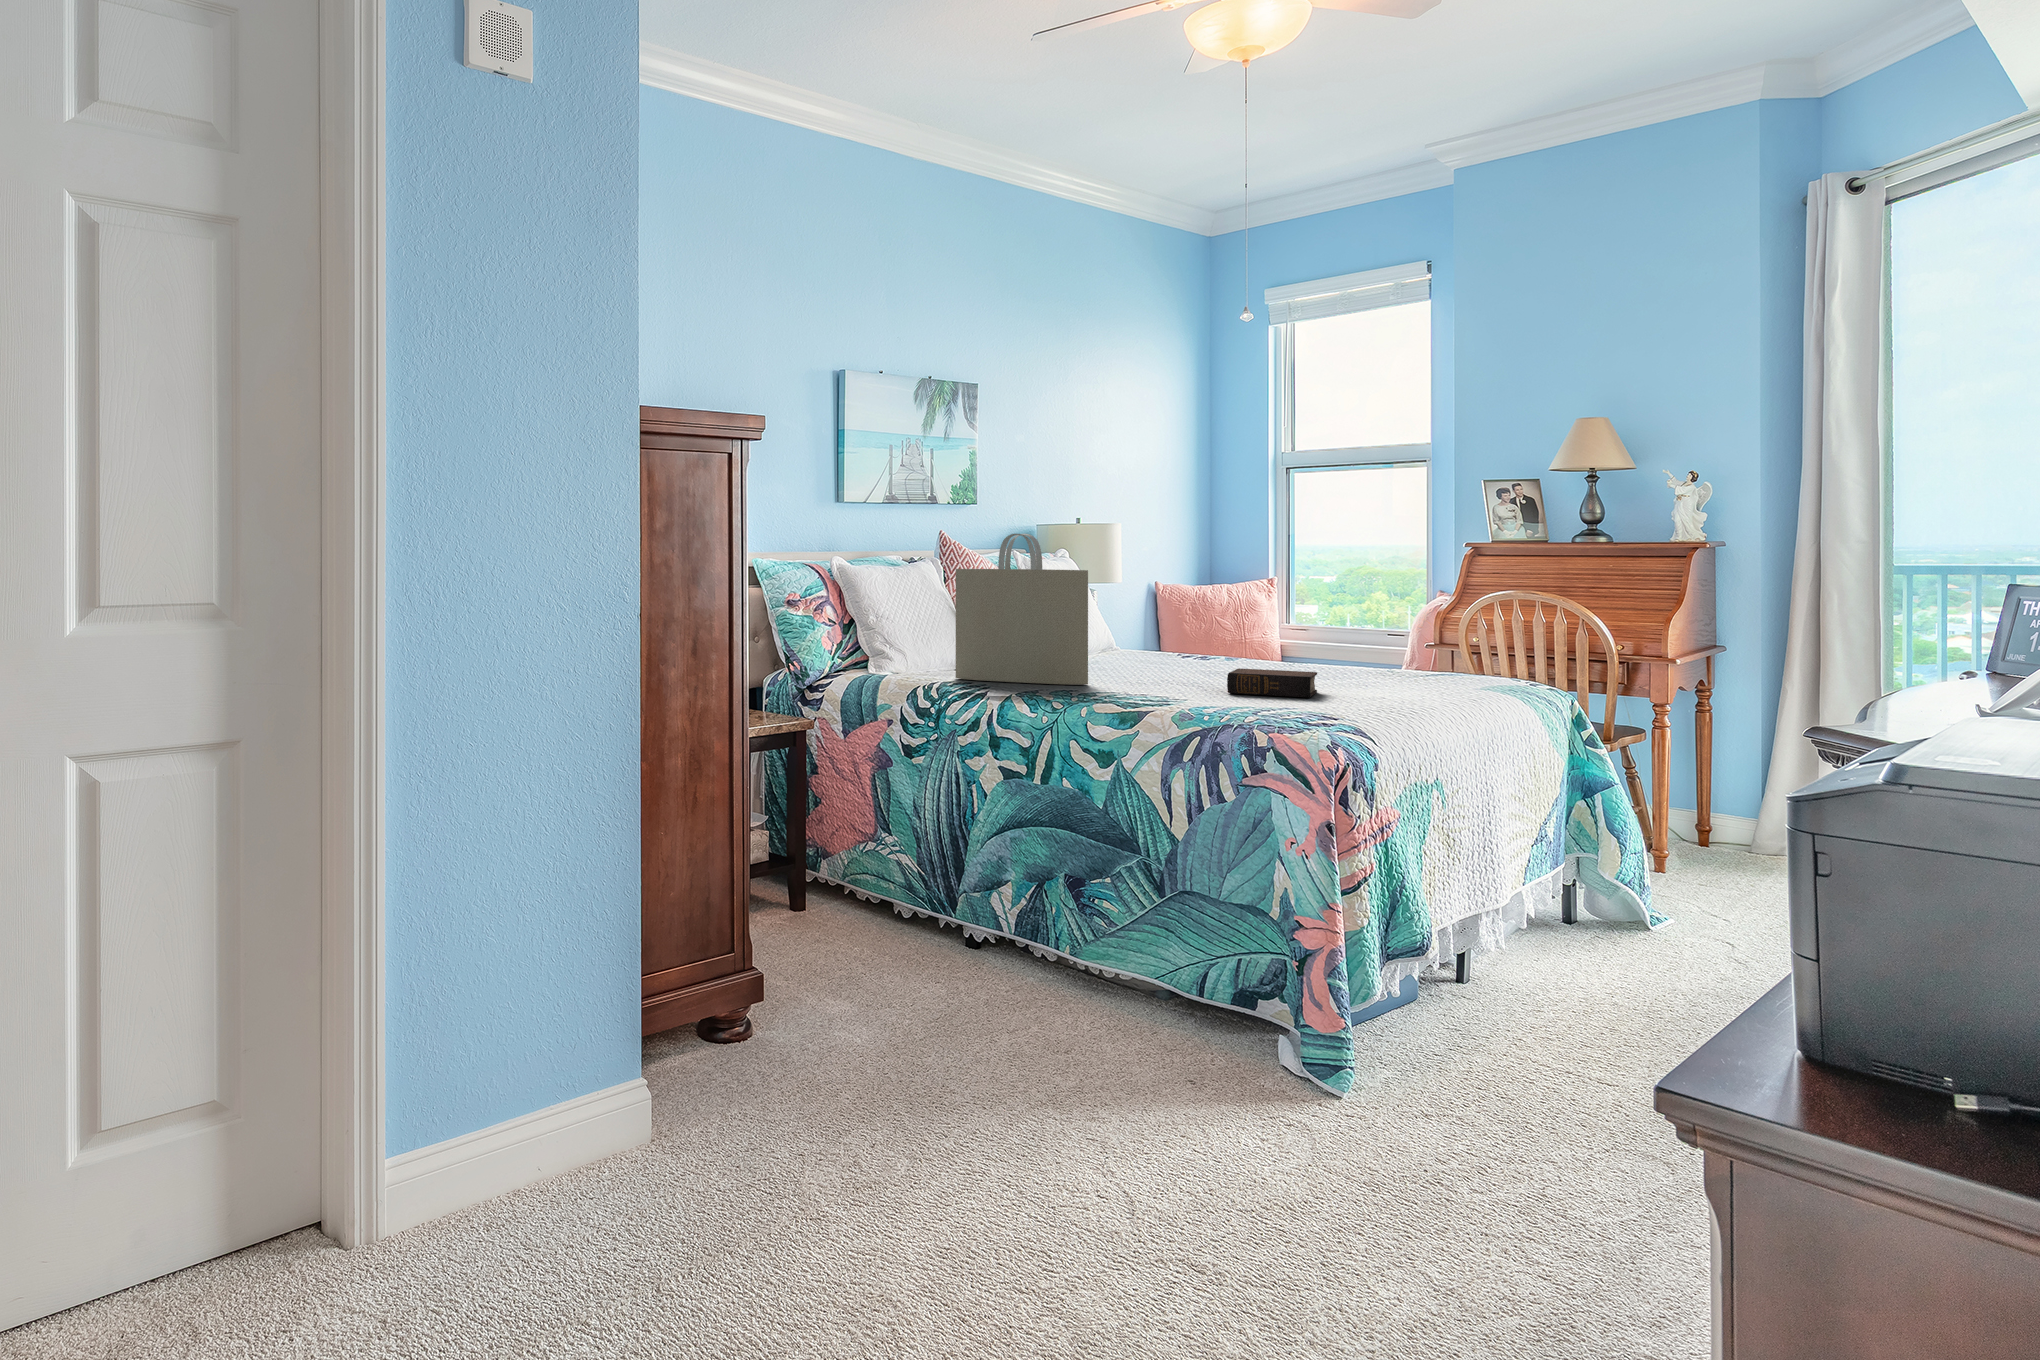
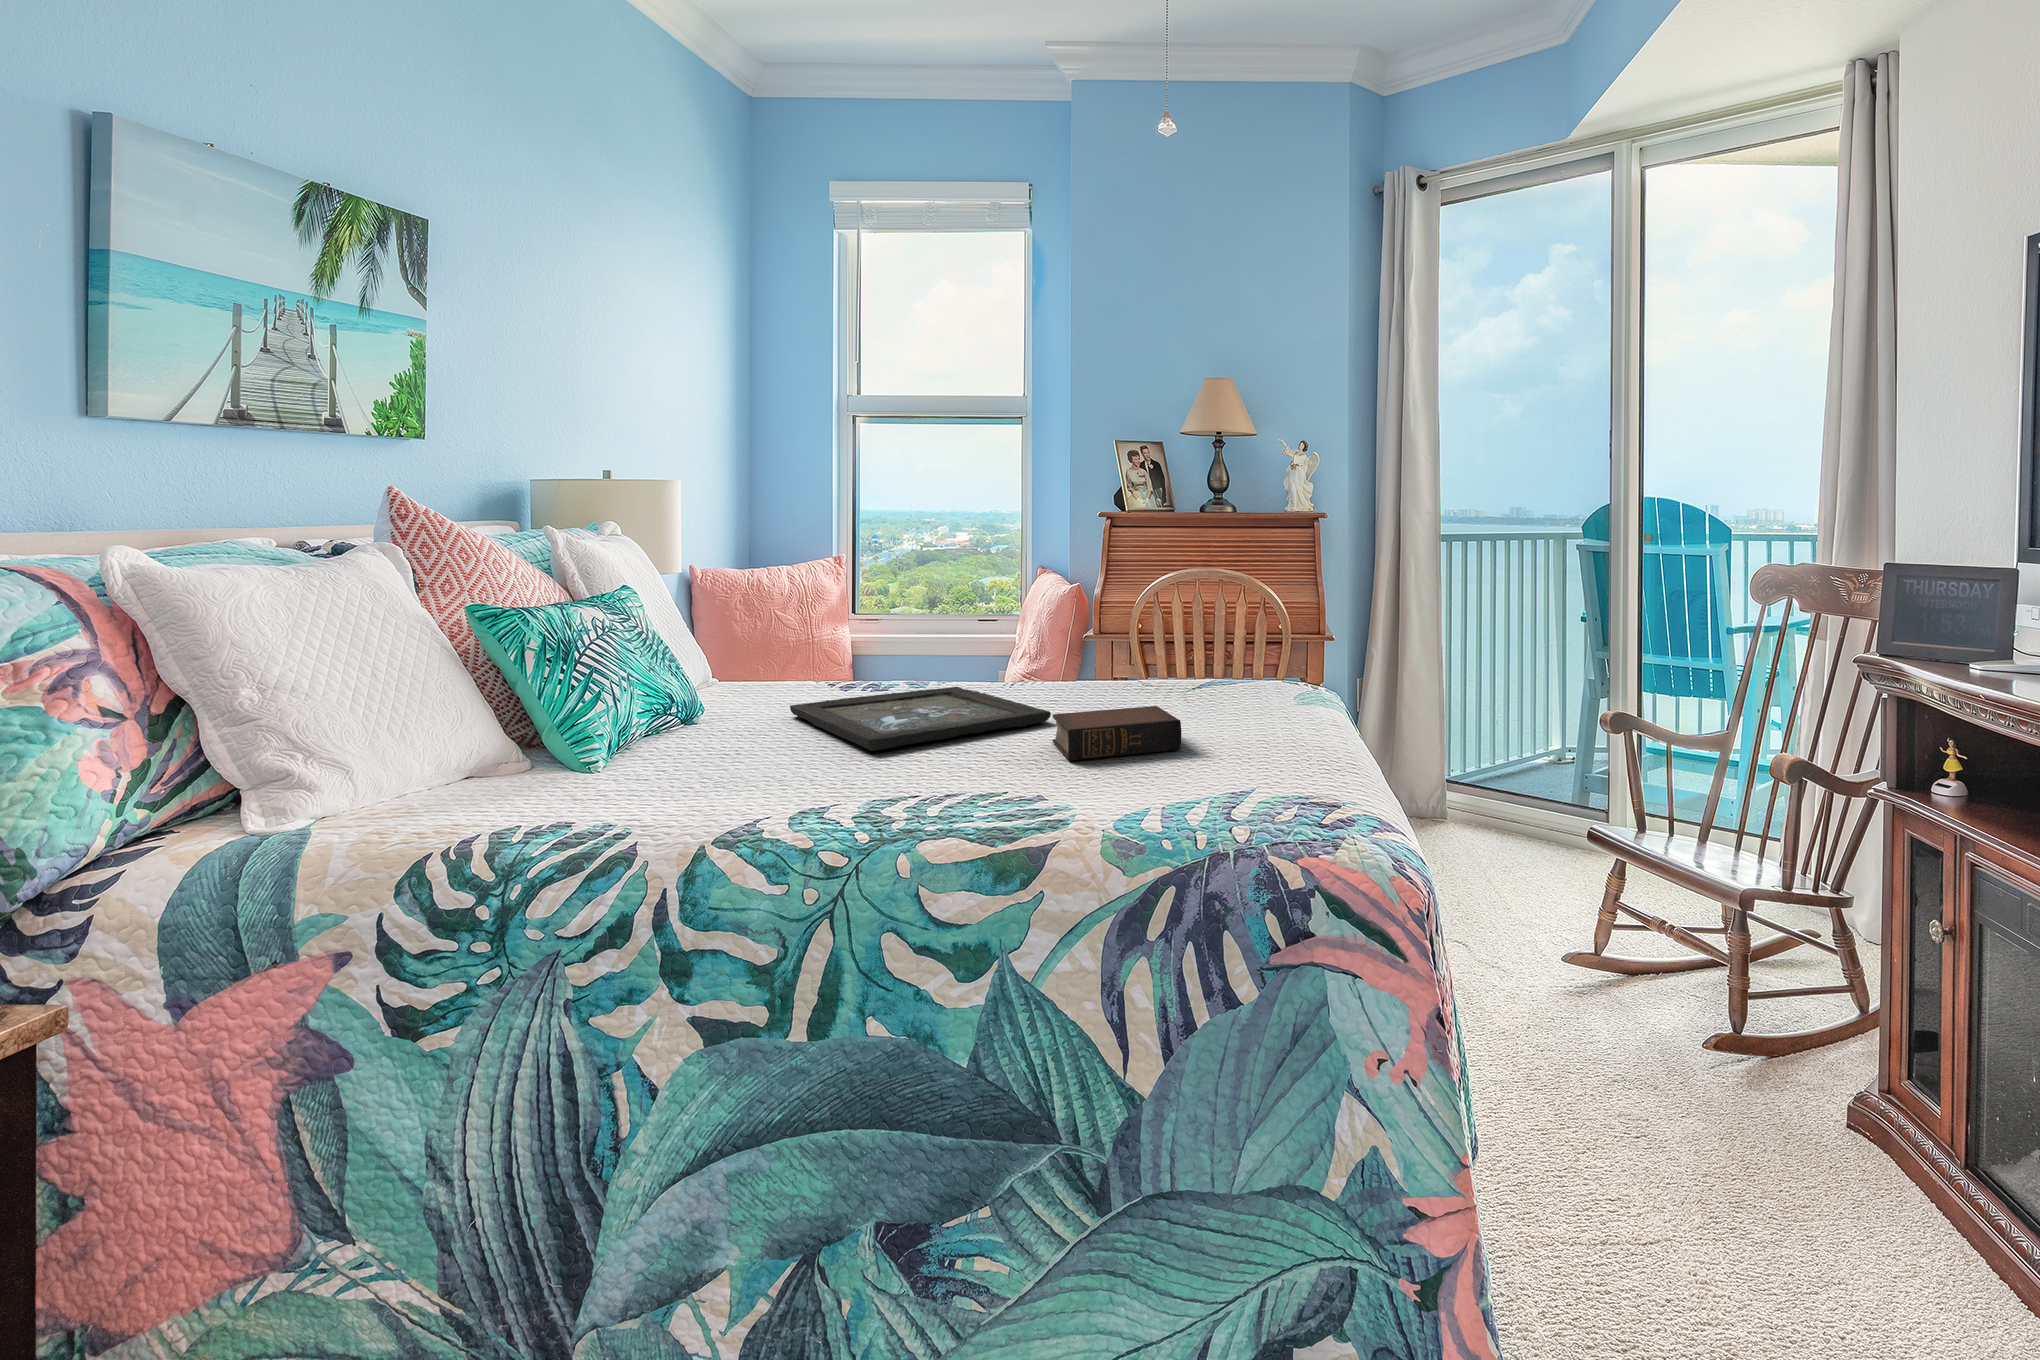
tote bag: present [956,534,1088,685] -> none [526,516,827,817]
tray: none [1111,658,1257,680] -> present [790,687,1051,751]

